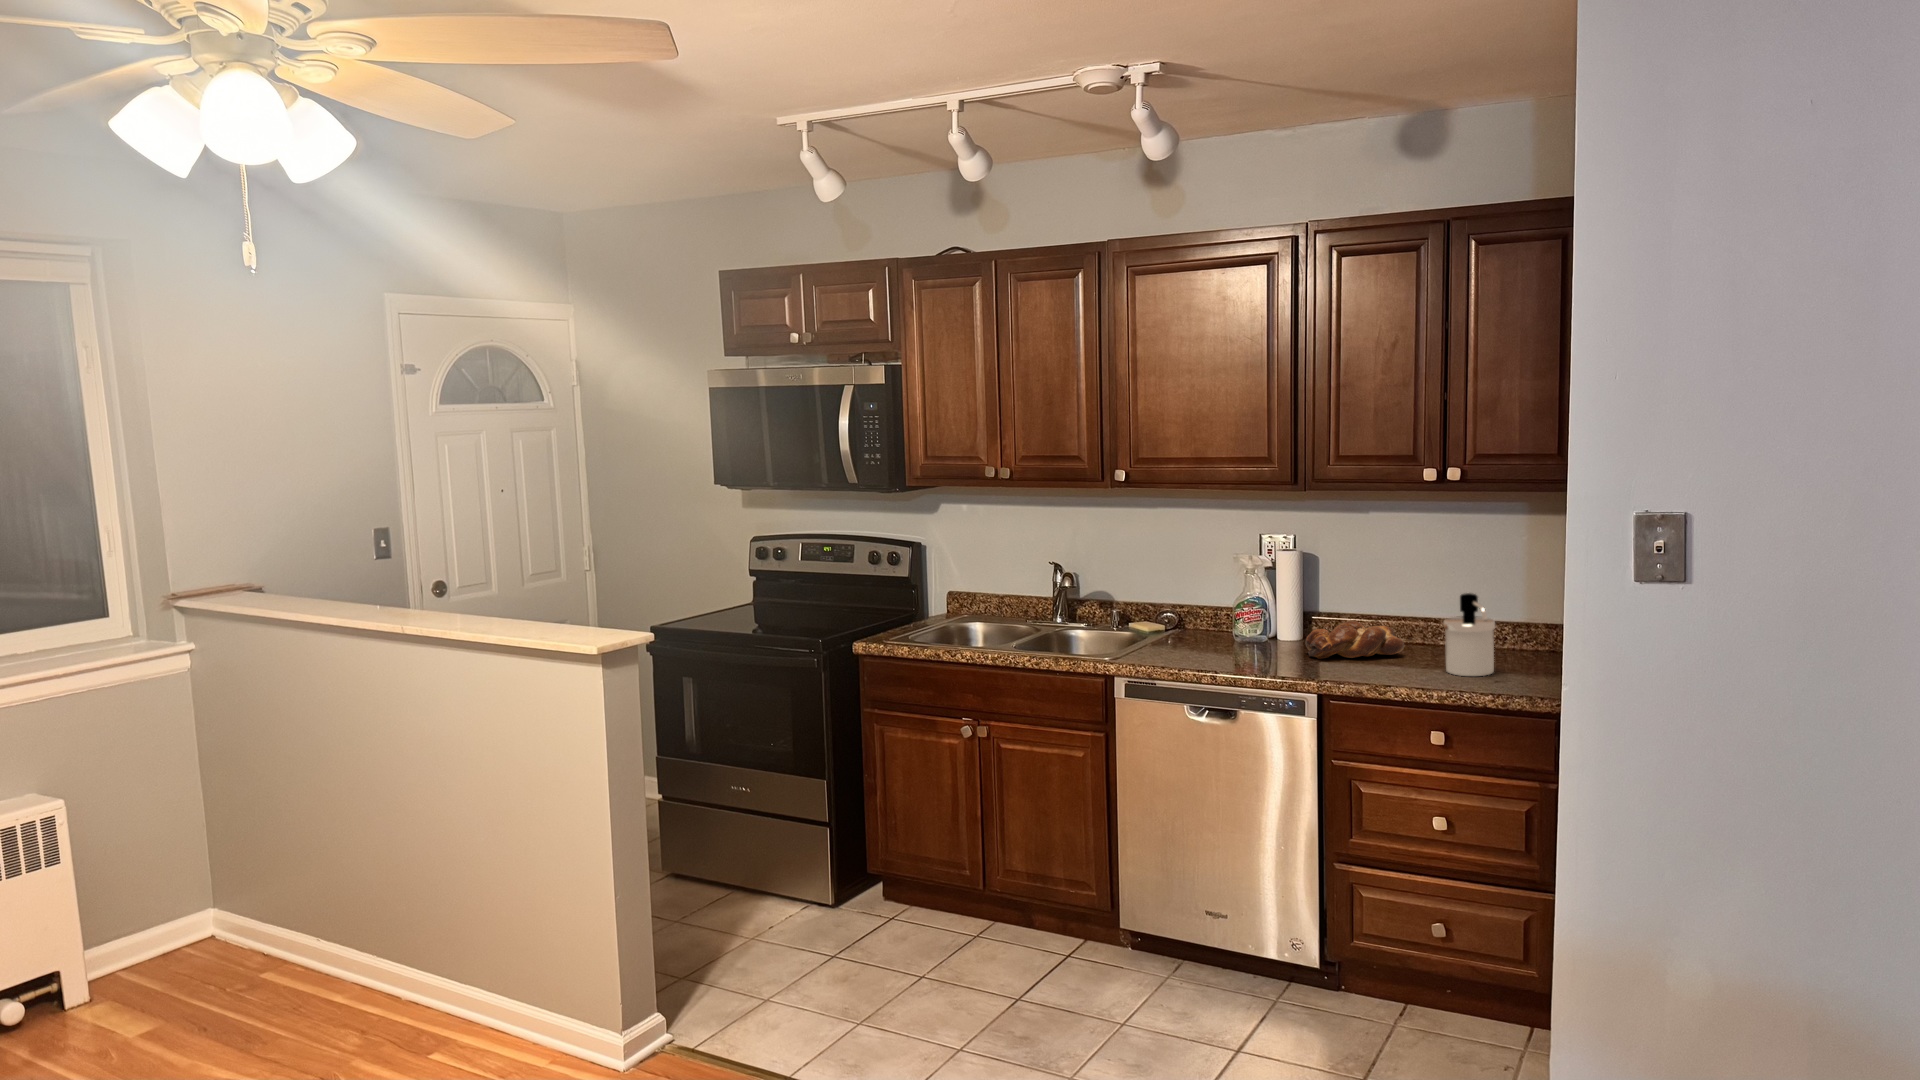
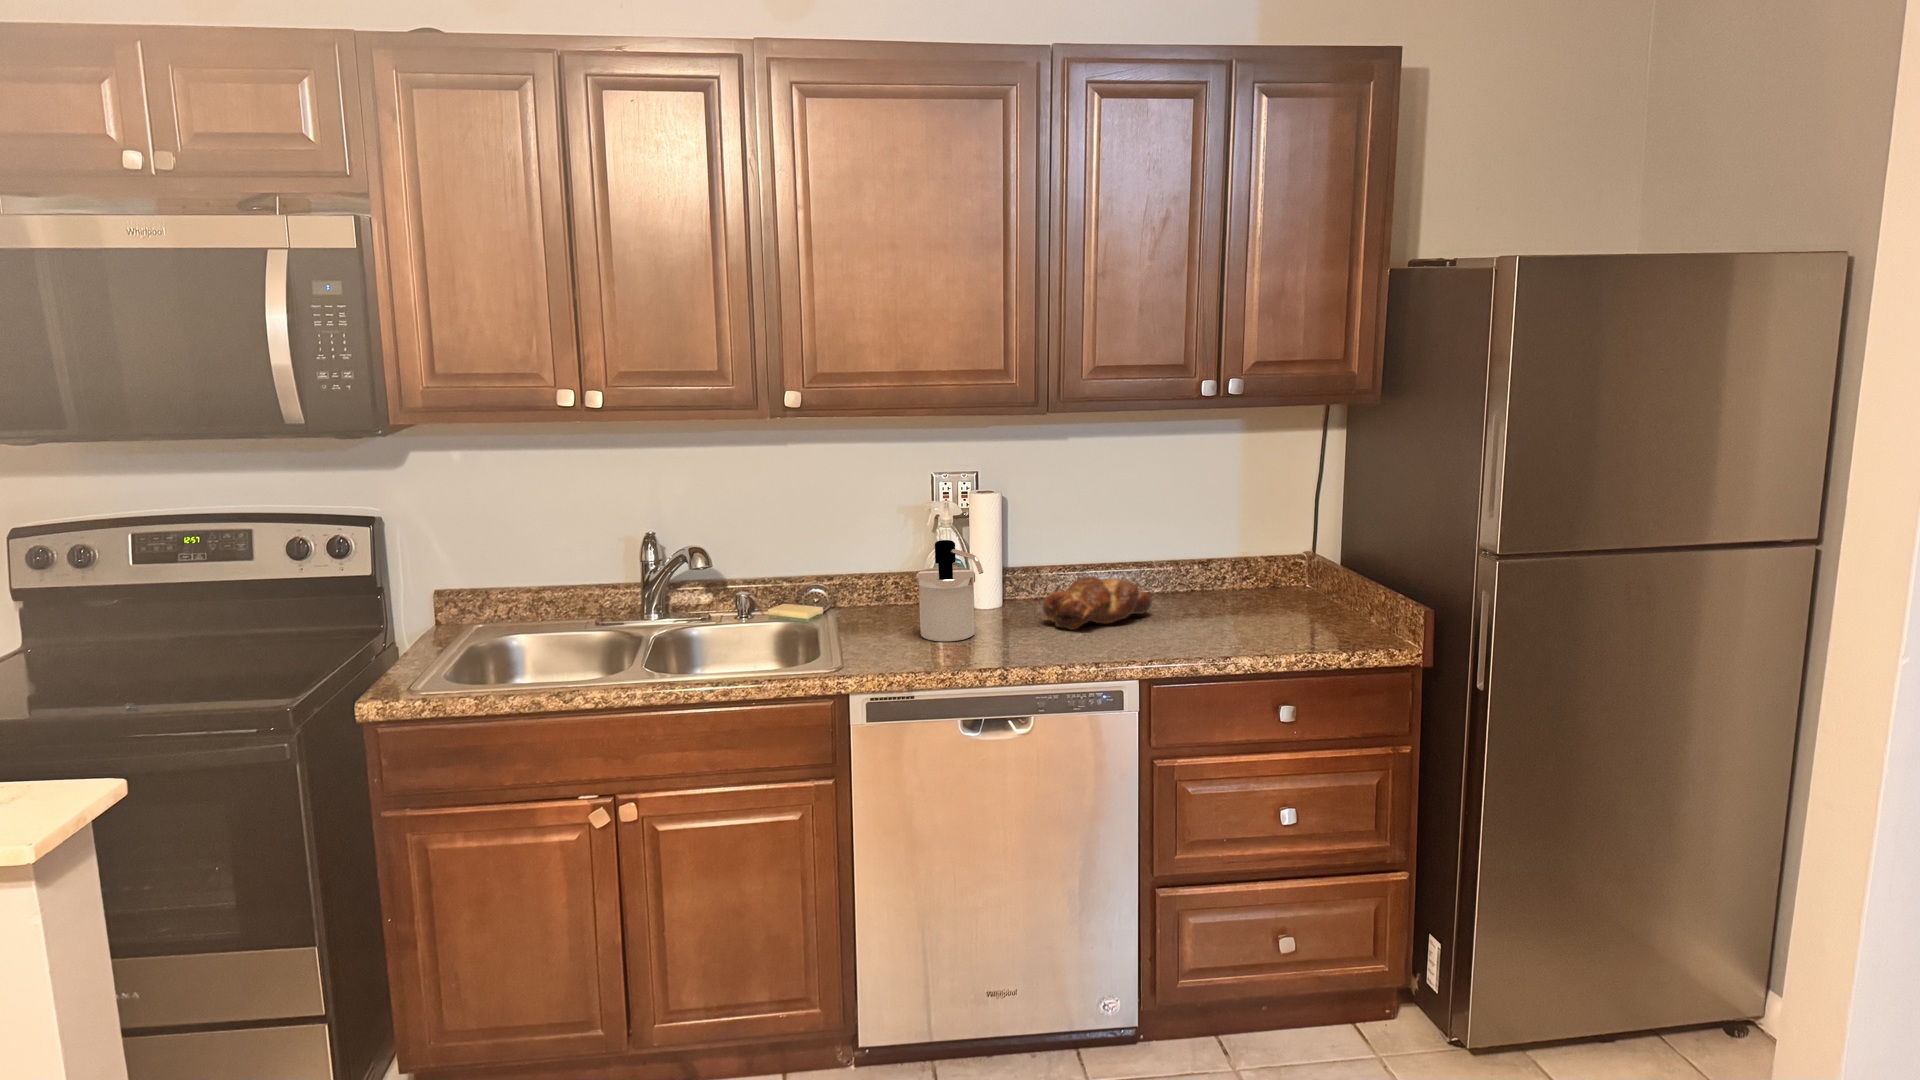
soap dispenser: present [1444,593,1495,676] -> present [916,540,983,641]

